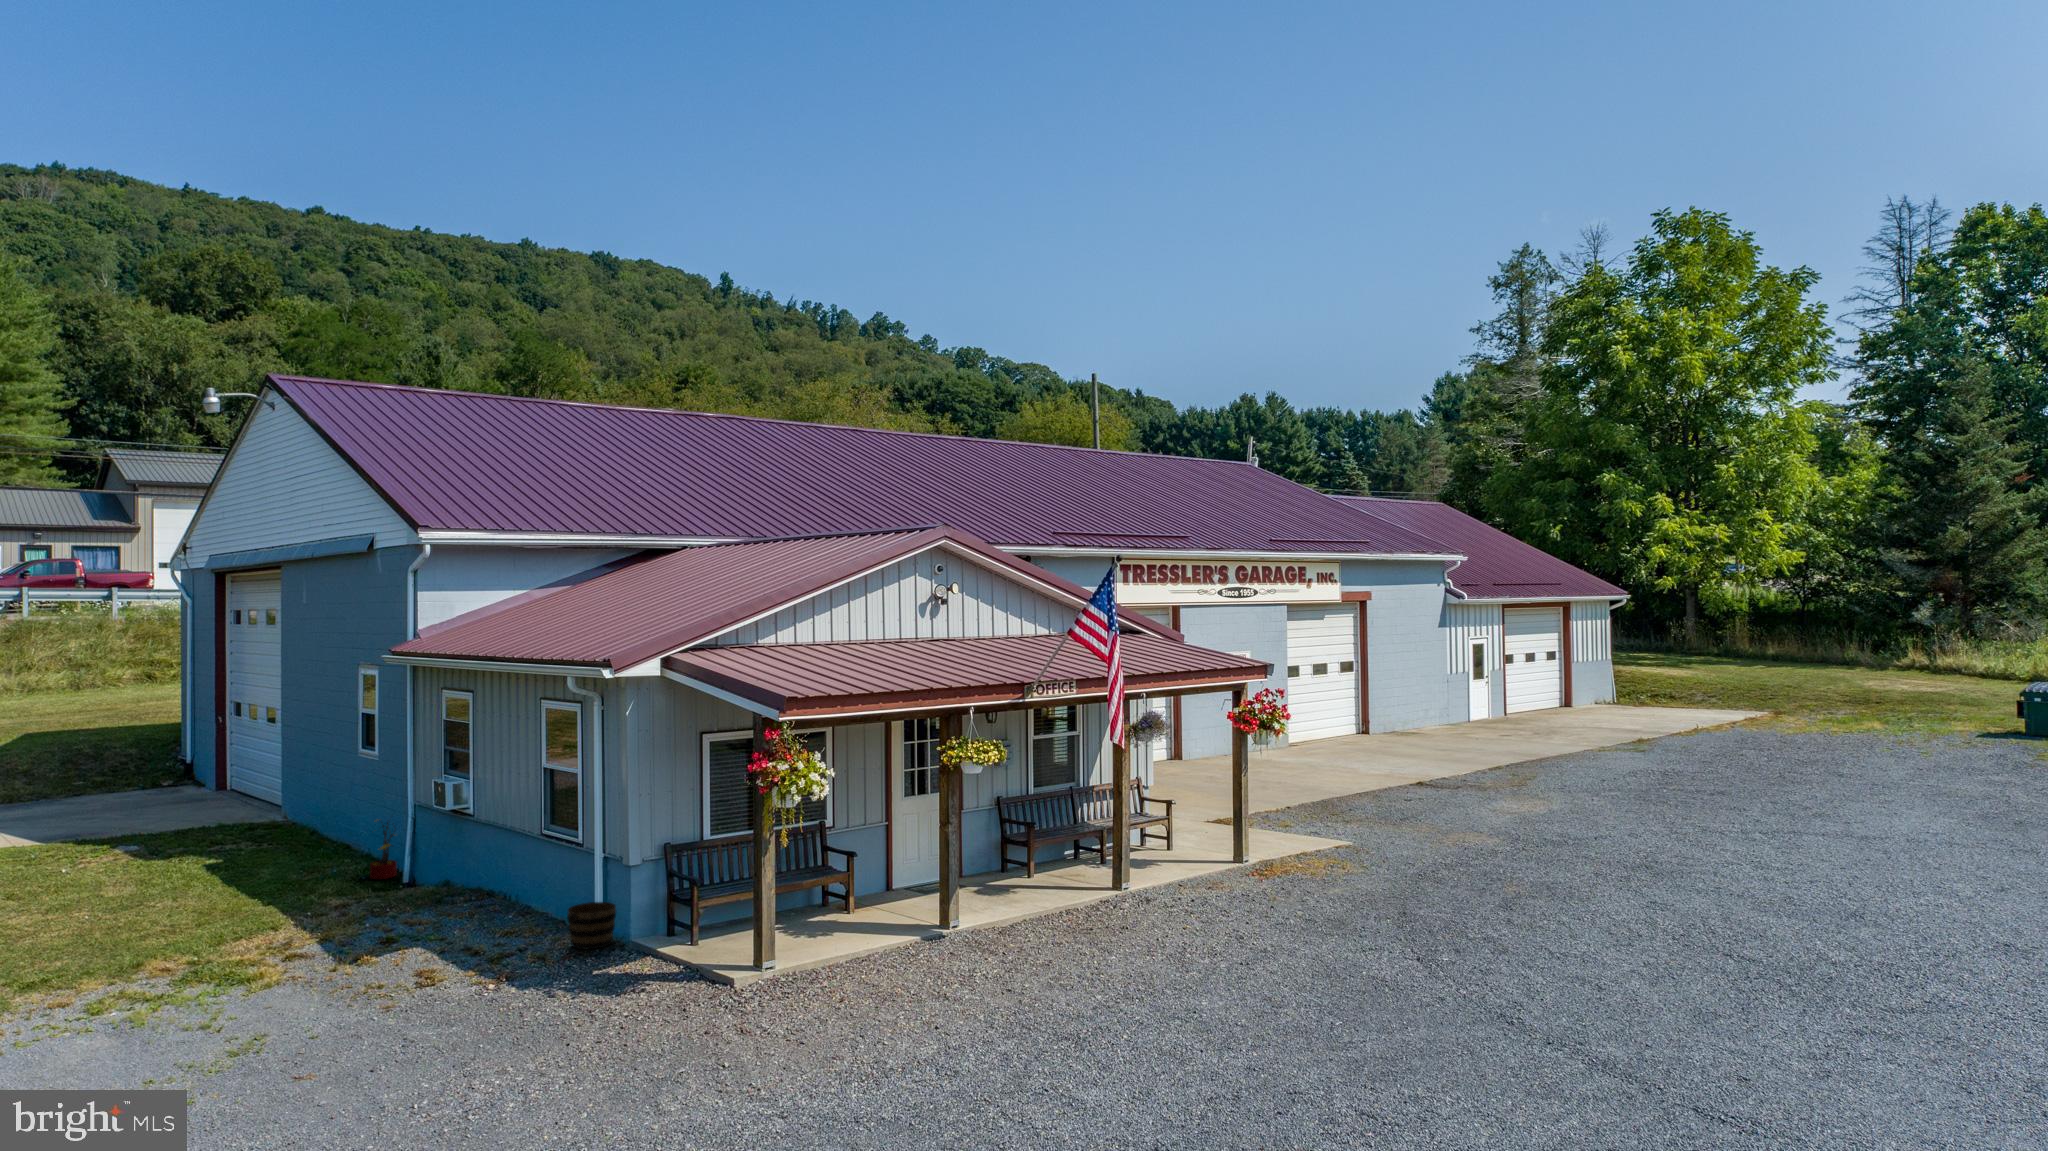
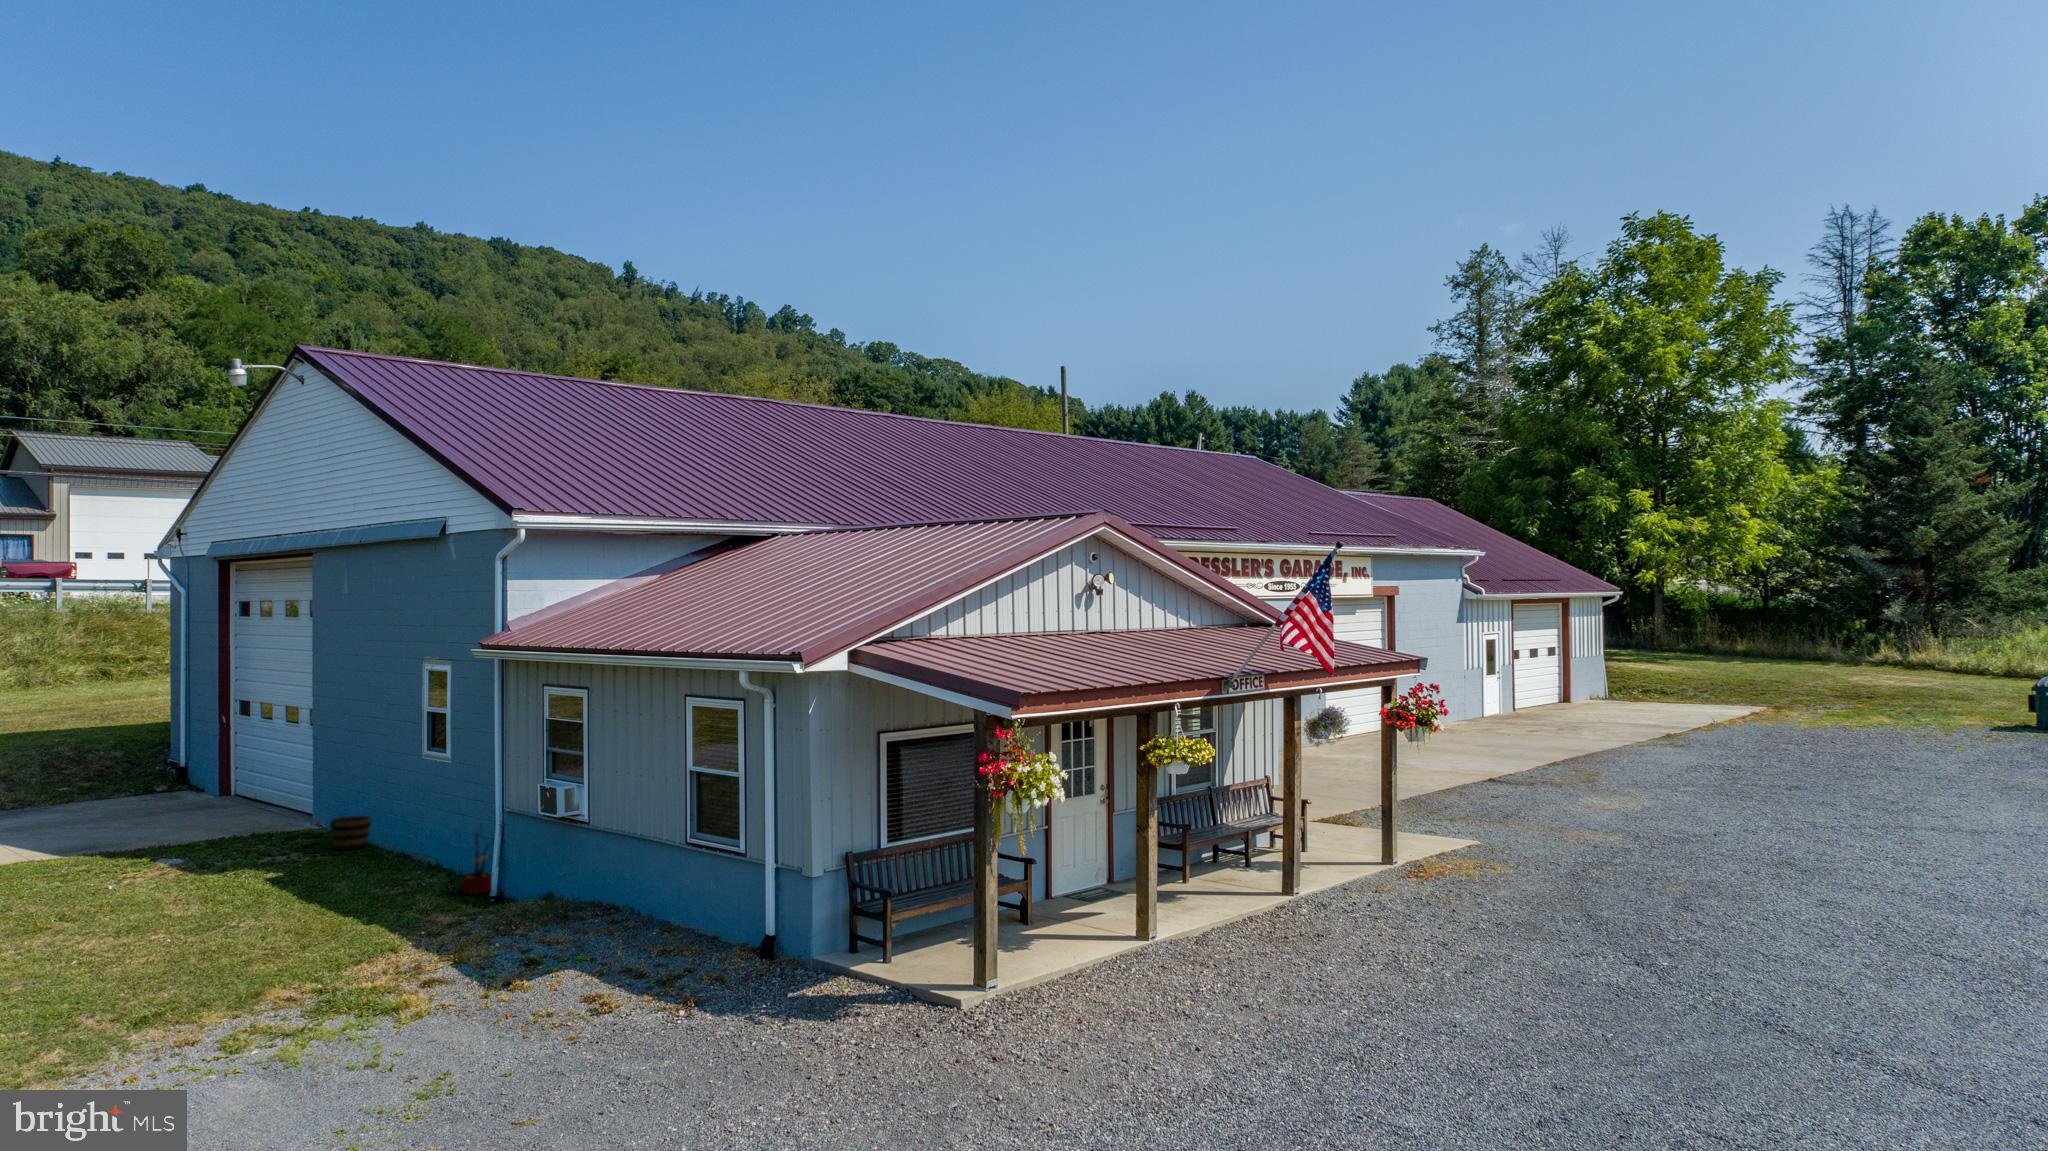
bucket: present [567,902,616,949] -> present [330,816,371,850]

